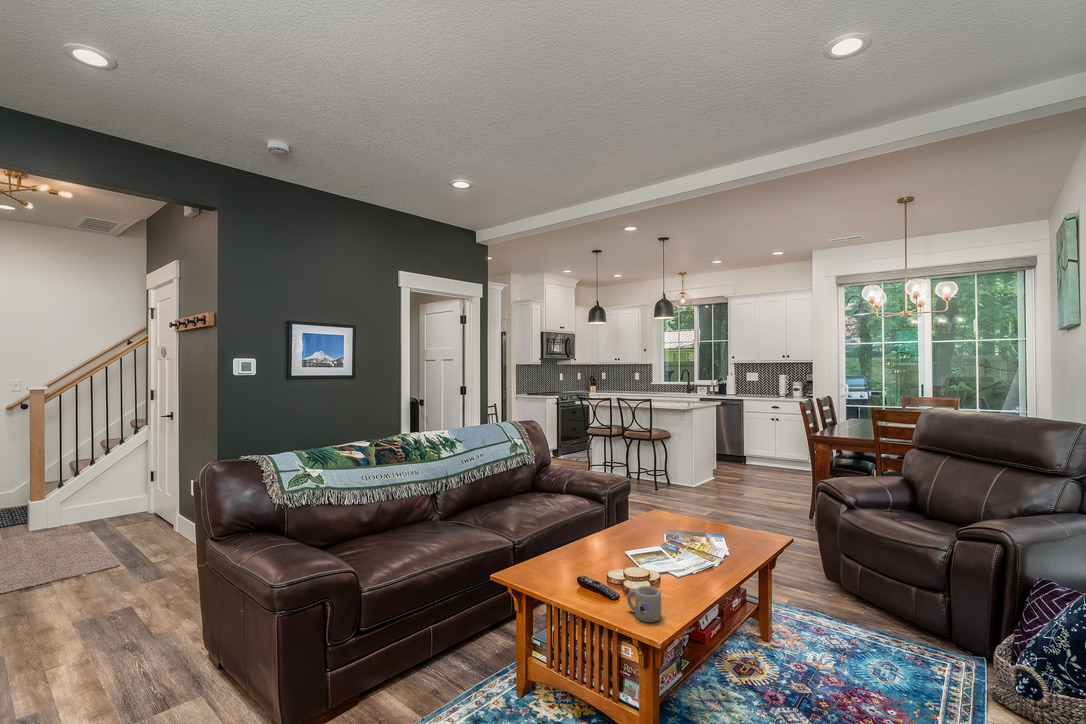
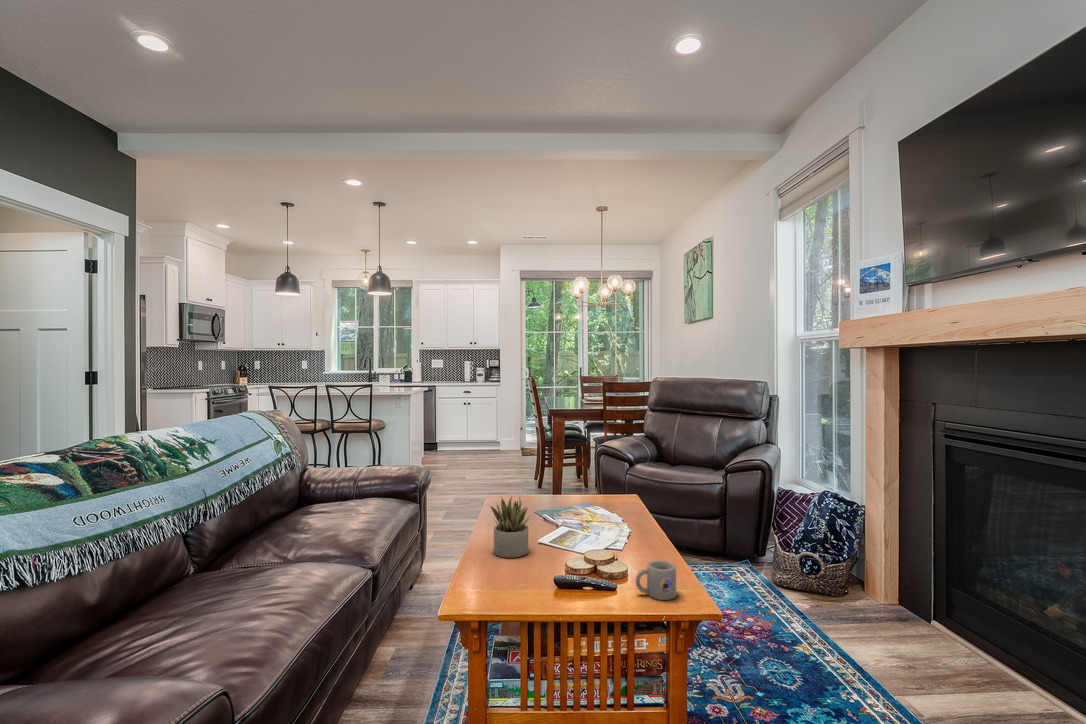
succulent plant: none [579,508,610,560] -> present [491,496,529,558]

